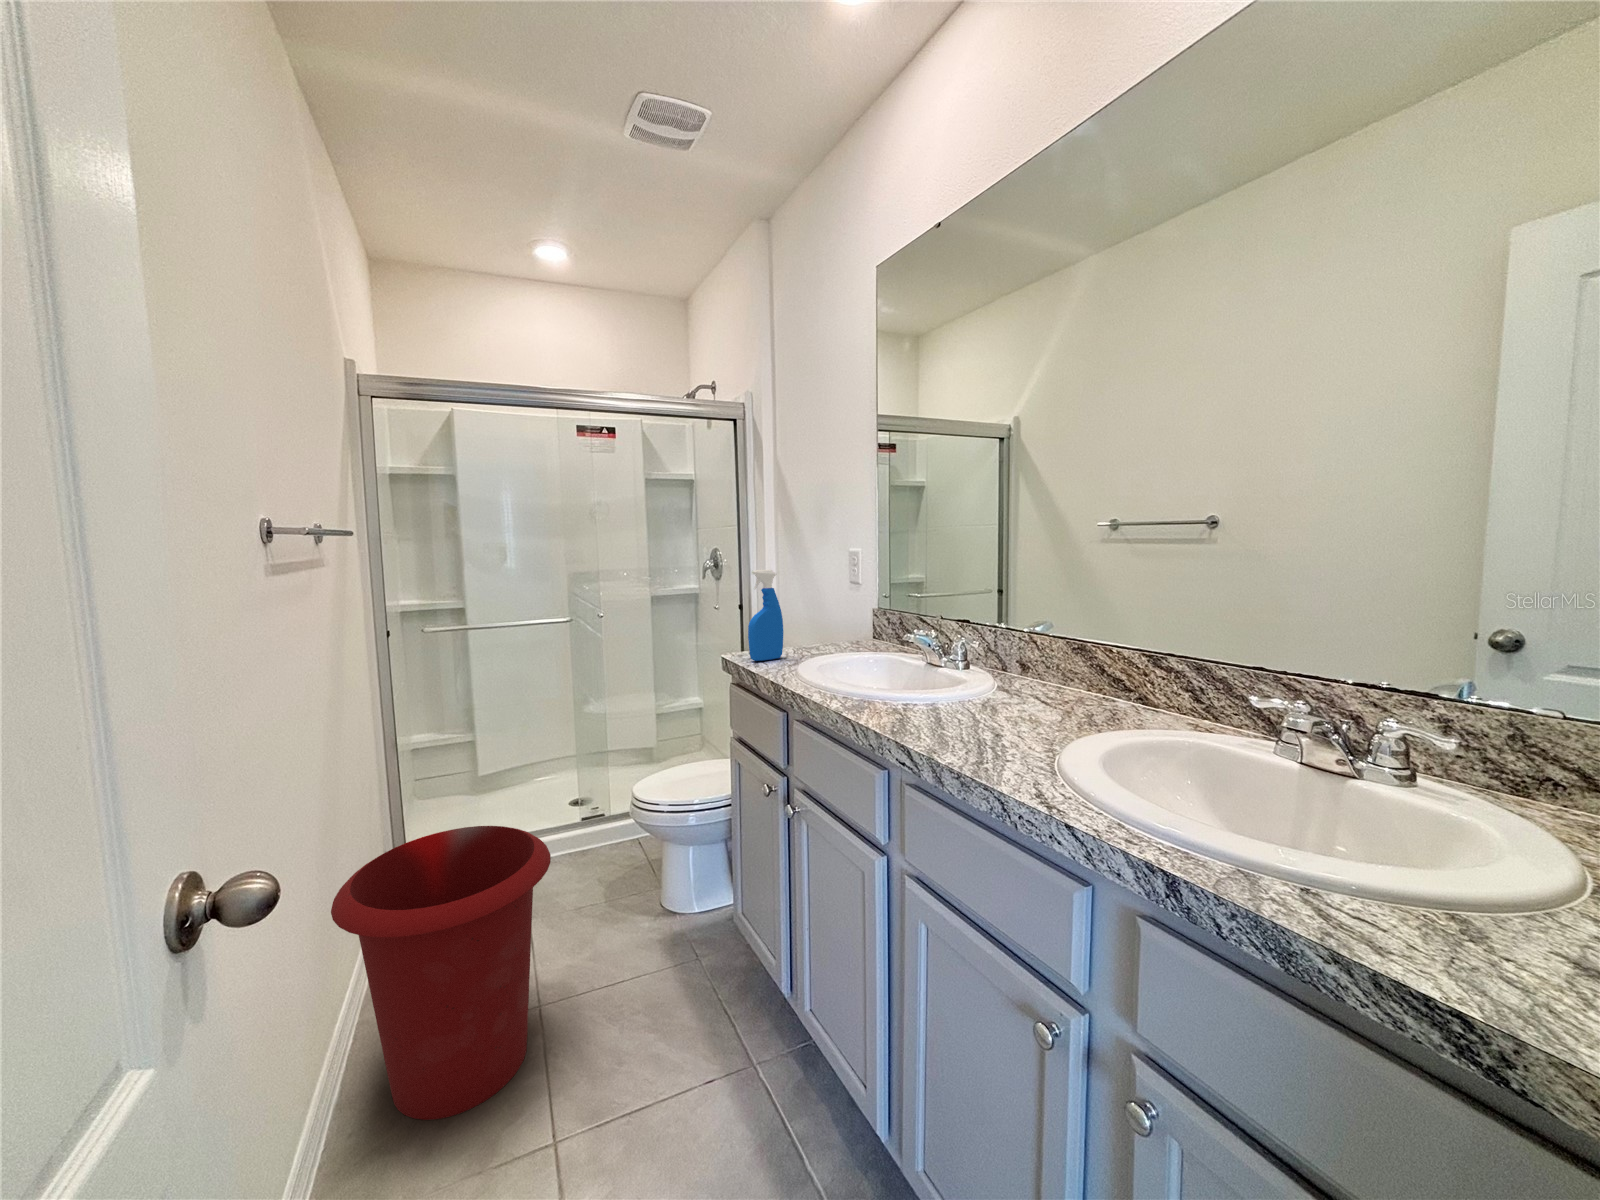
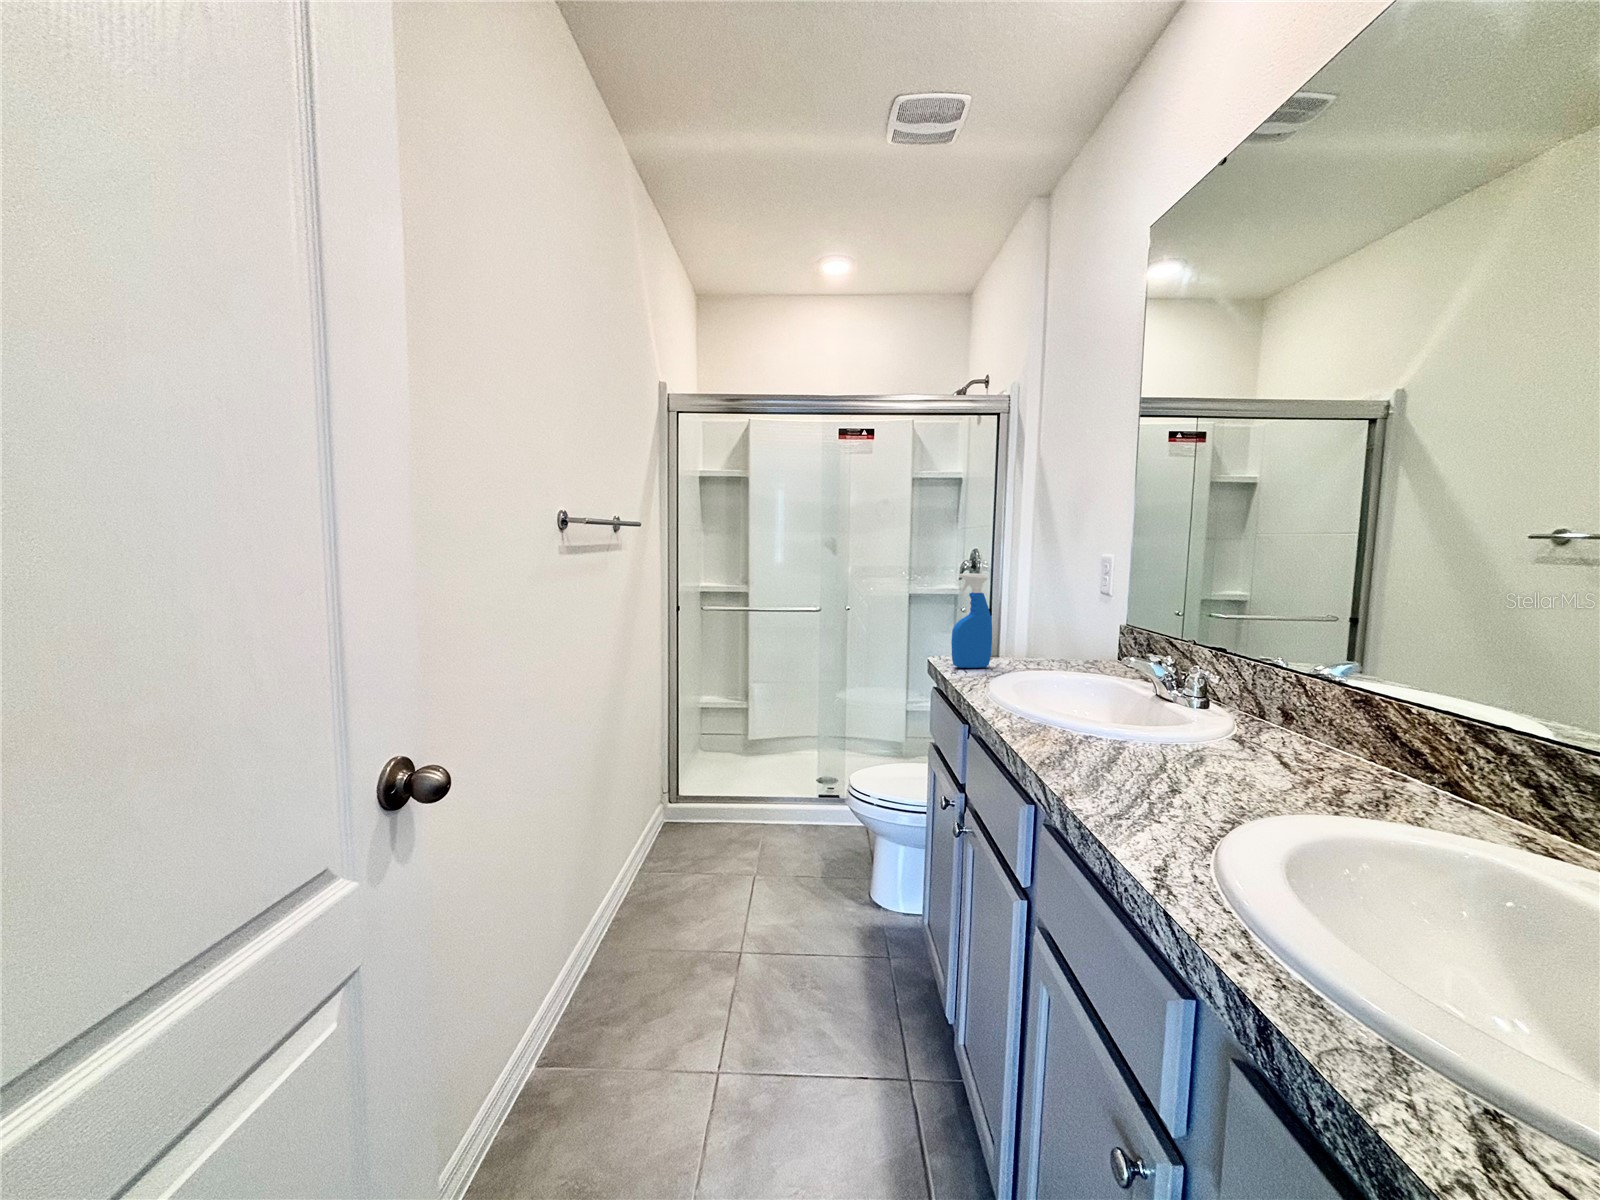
waste bin: present [331,826,551,1120] -> none [592,777,754,1010]

